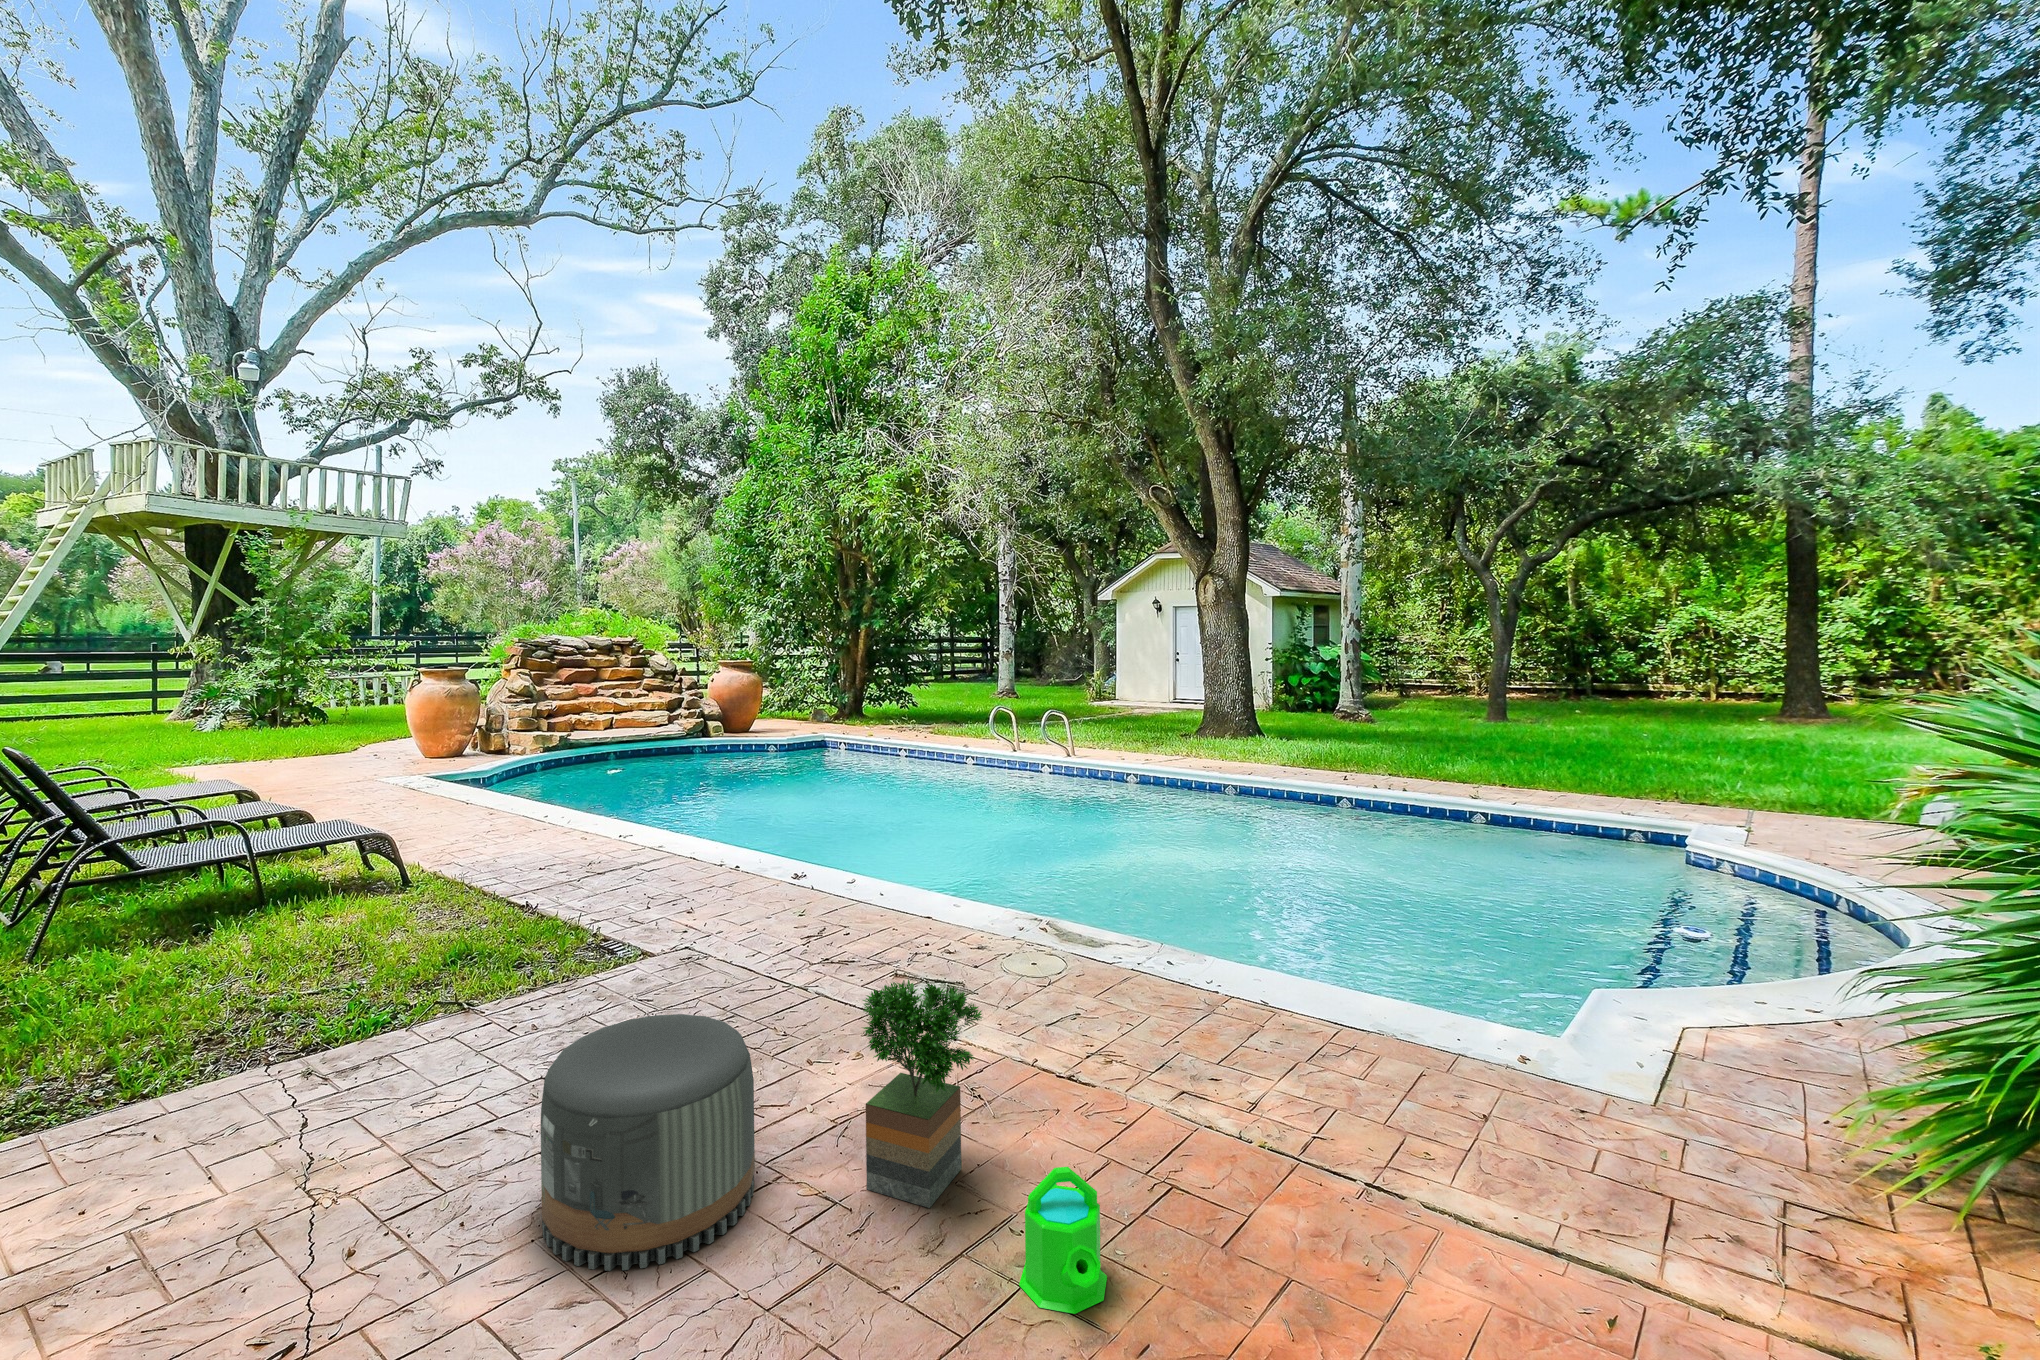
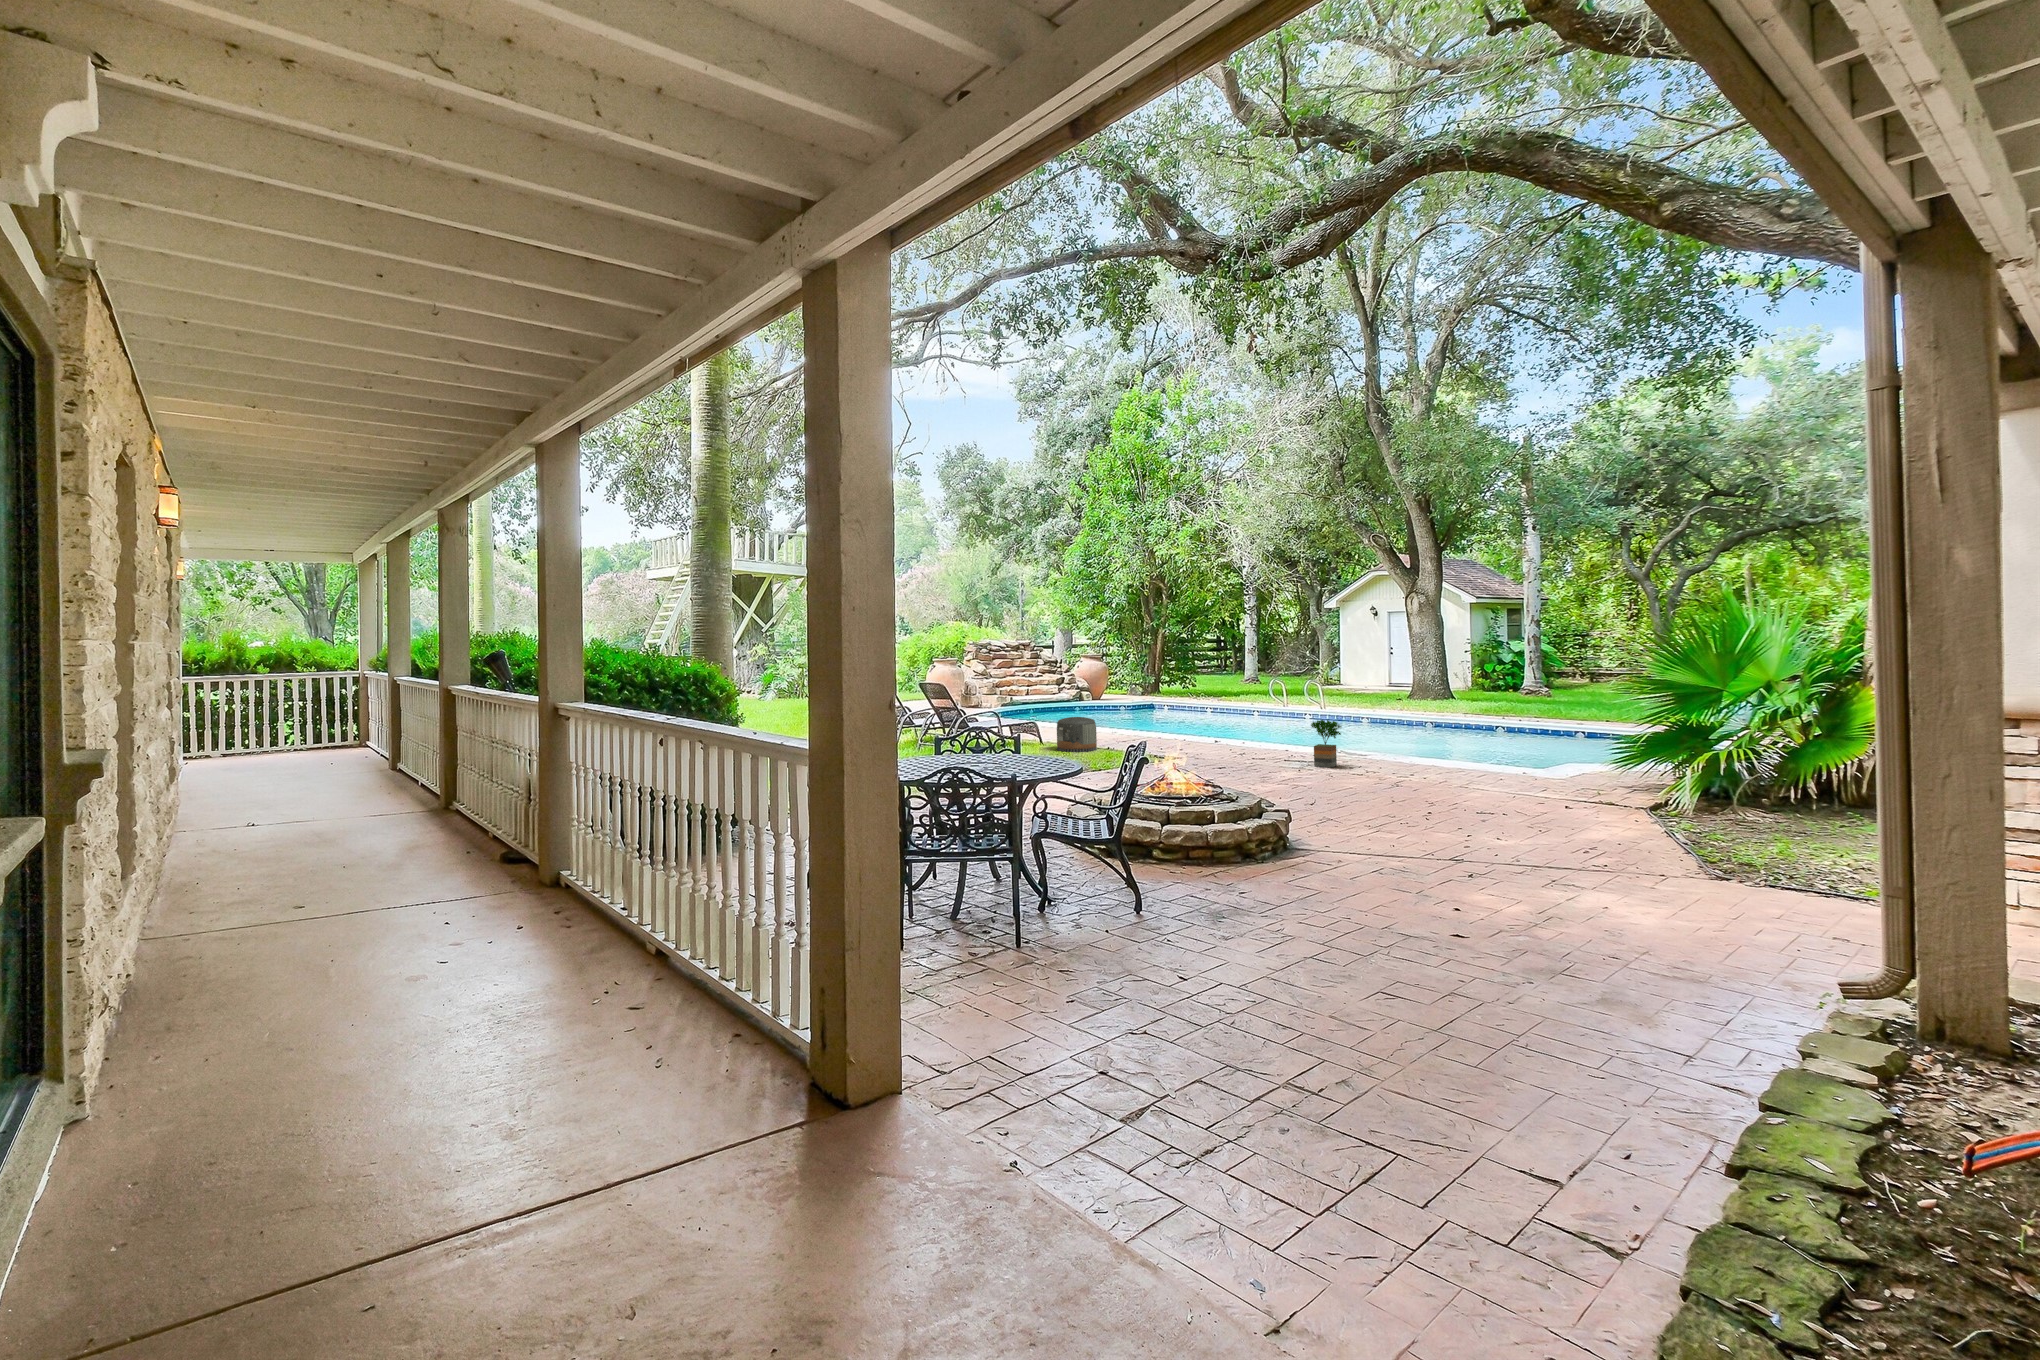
pouf: present [541,1014,755,1271] -> present [1057,717,1097,752]
watering can: present [1019,1167,1107,1314] -> none [1358,747,1378,773]

